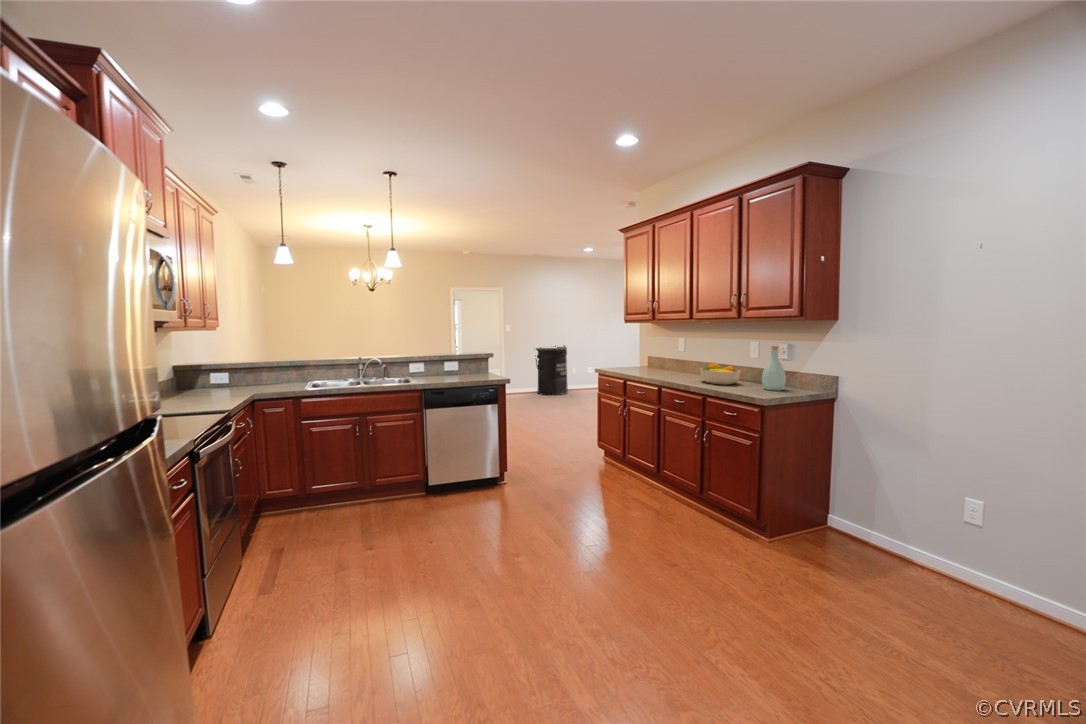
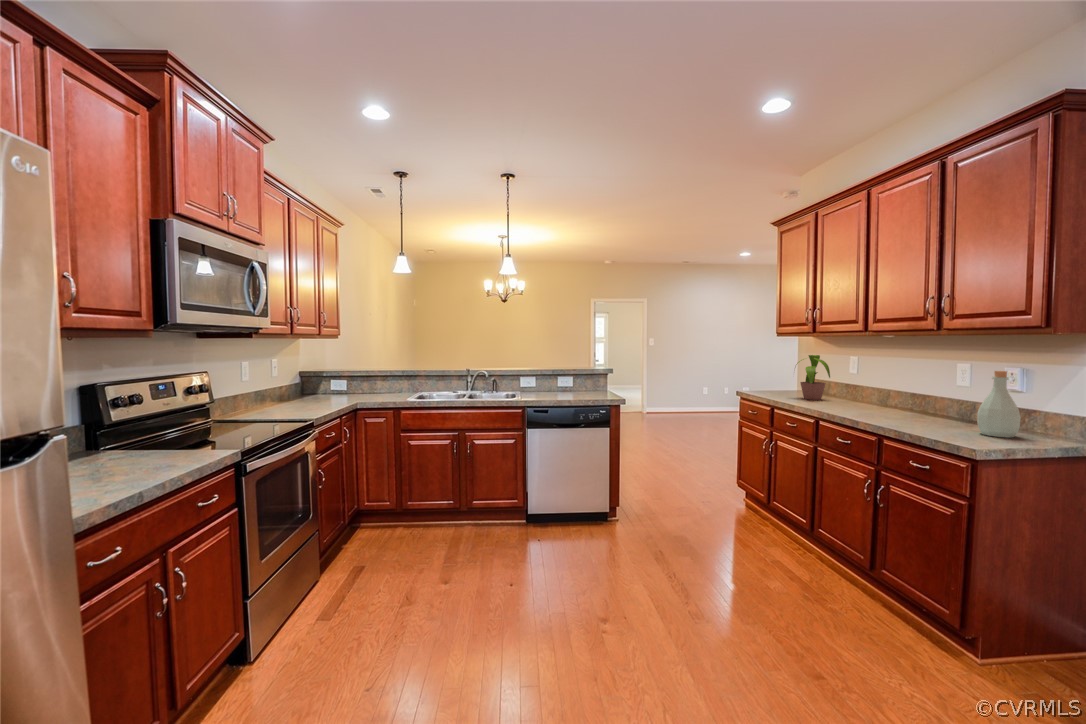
potted plant: none [638,337,669,372] -> present [796,355,830,400]
trash can: present [535,345,568,395] -> none [678,362,717,418]
fruit bowl: present [700,363,740,385] -> none [876,391,941,423]

